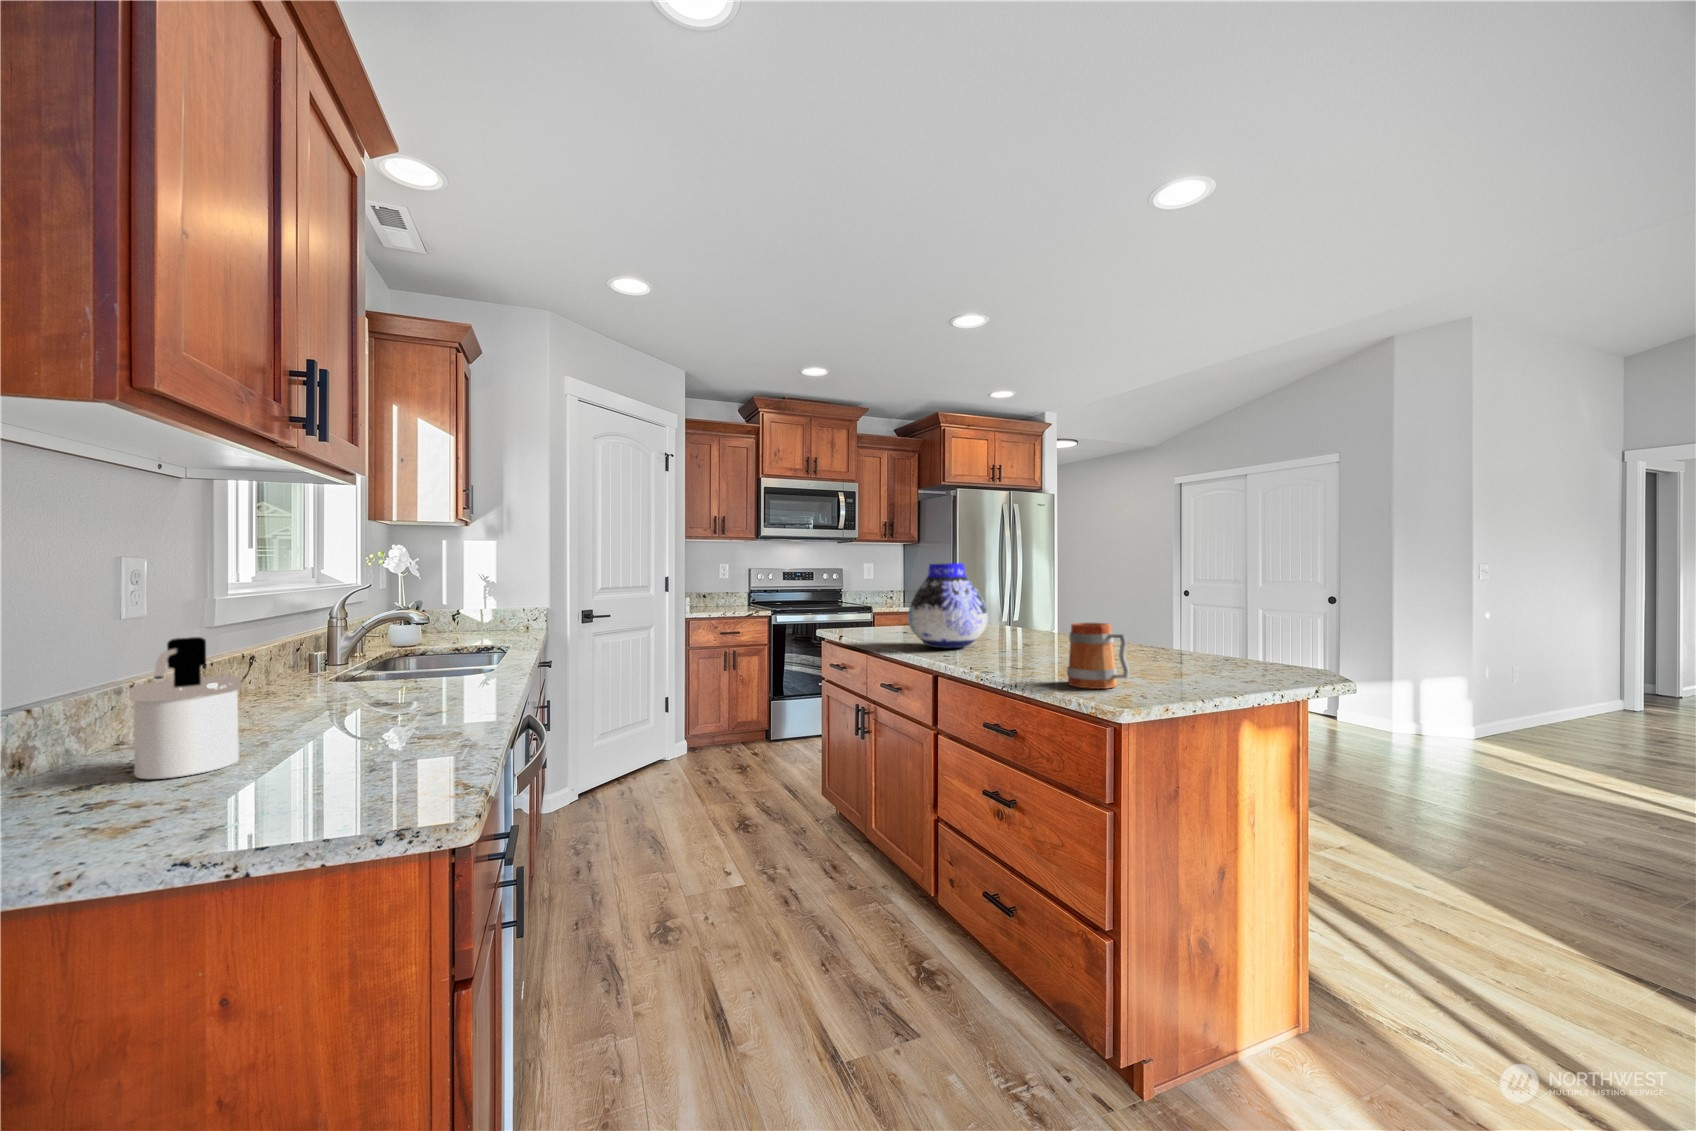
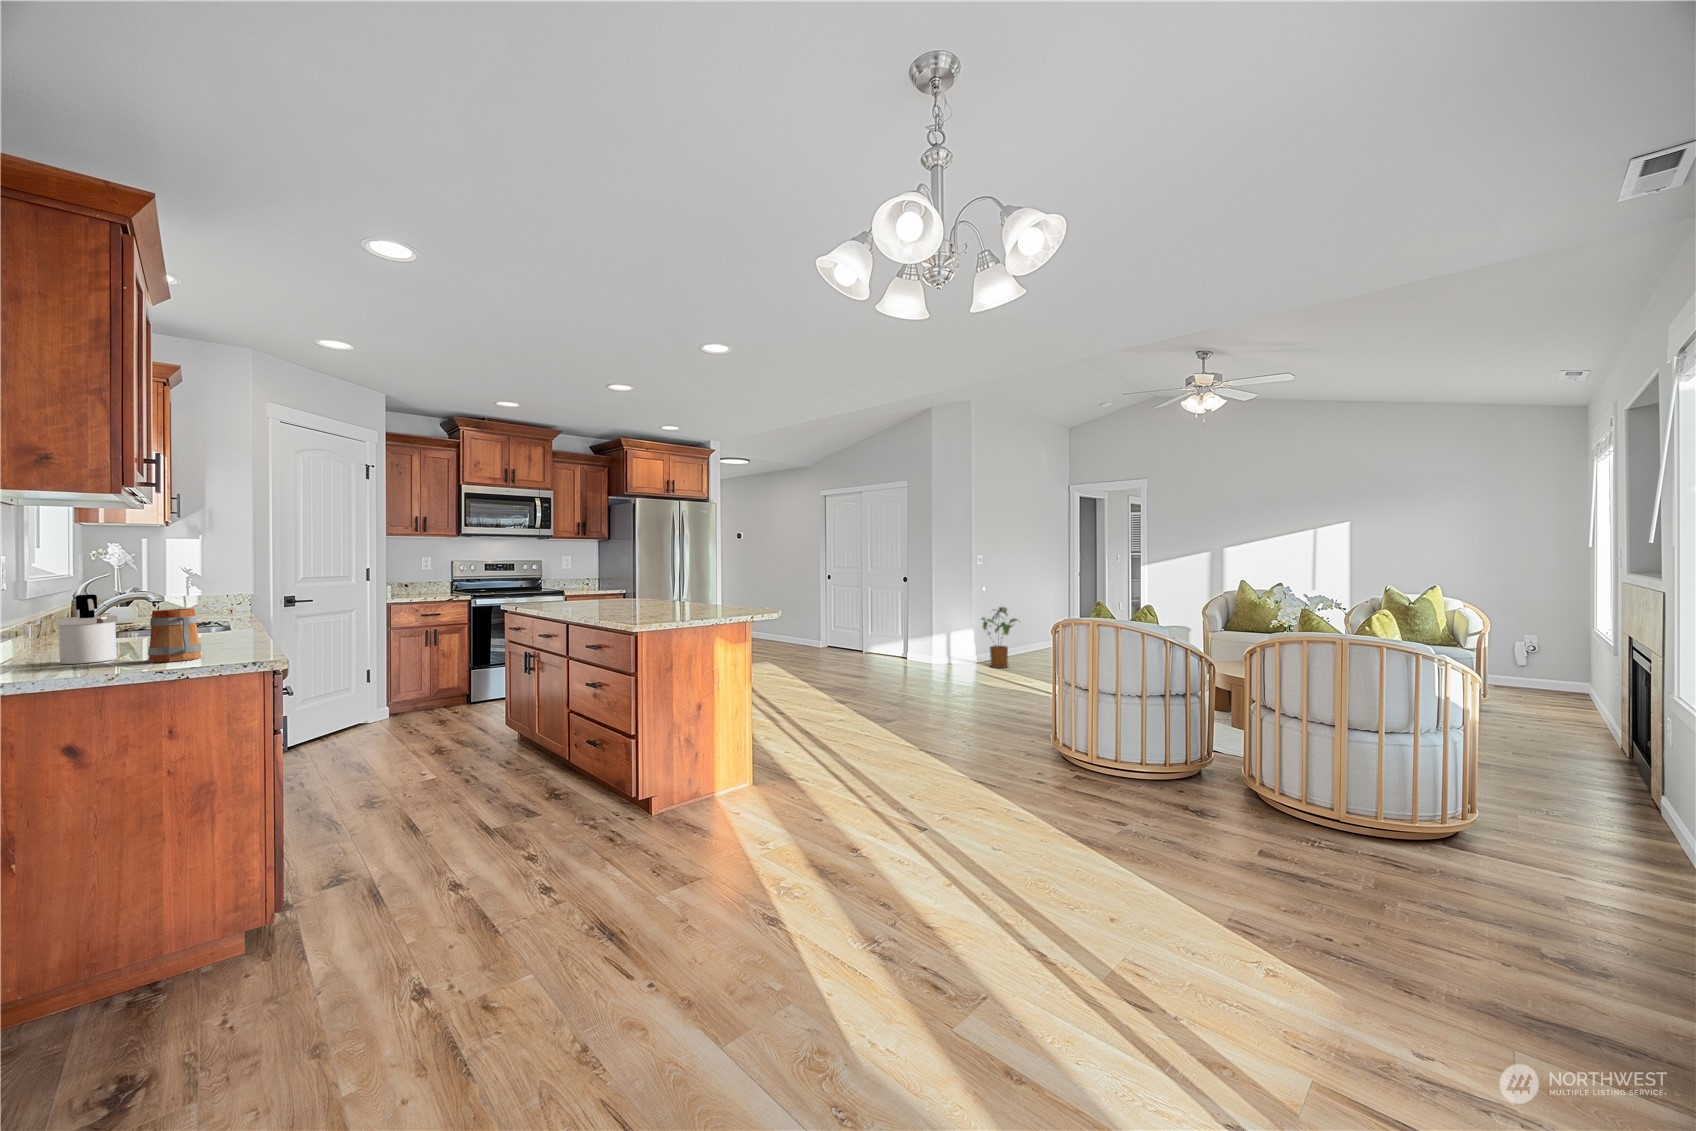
vase: present [908,563,988,648] -> none [556,556,610,609]
mug: present [1067,623,1130,689] -> present [148,609,201,662]
house plant: none [1484,648,1571,748] -> present [982,607,1017,668]

